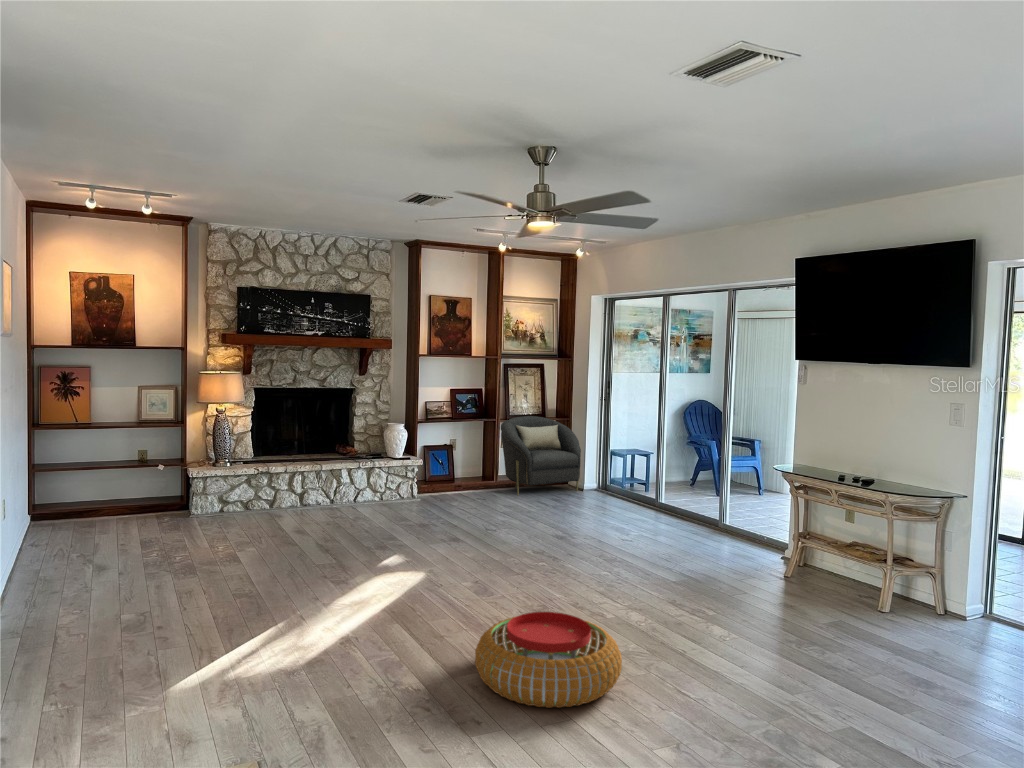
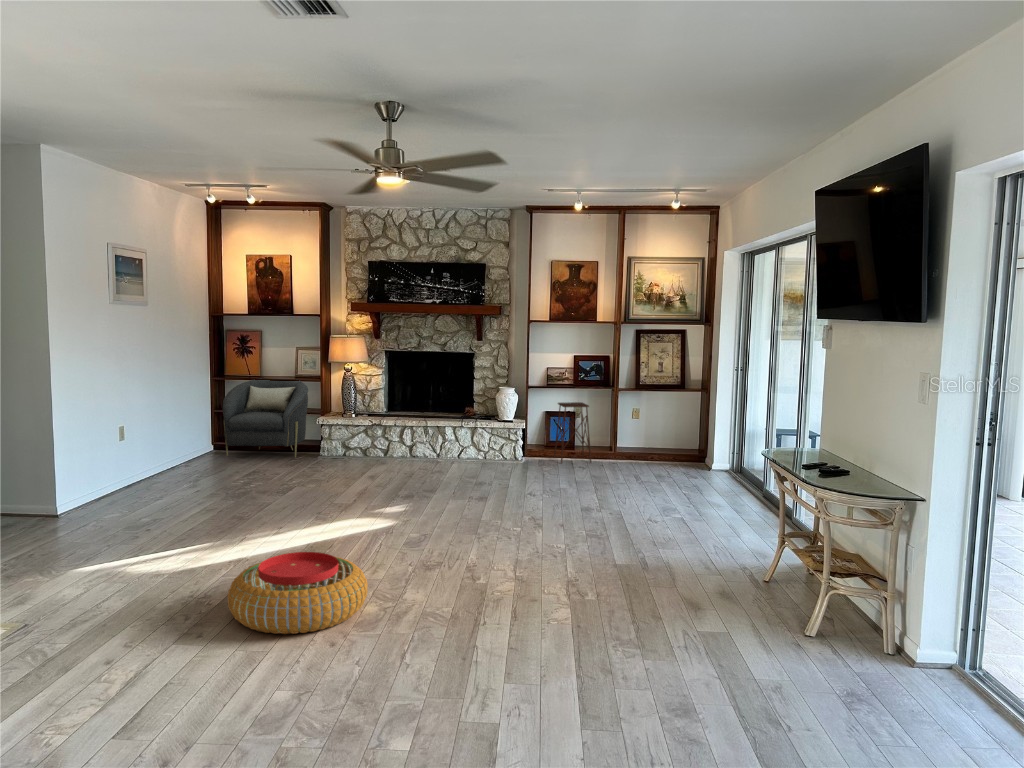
armchair: present [501,416,581,496] -> present [223,378,308,458]
side table: none [438,434,480,496] -> present [554,402,591,463]

